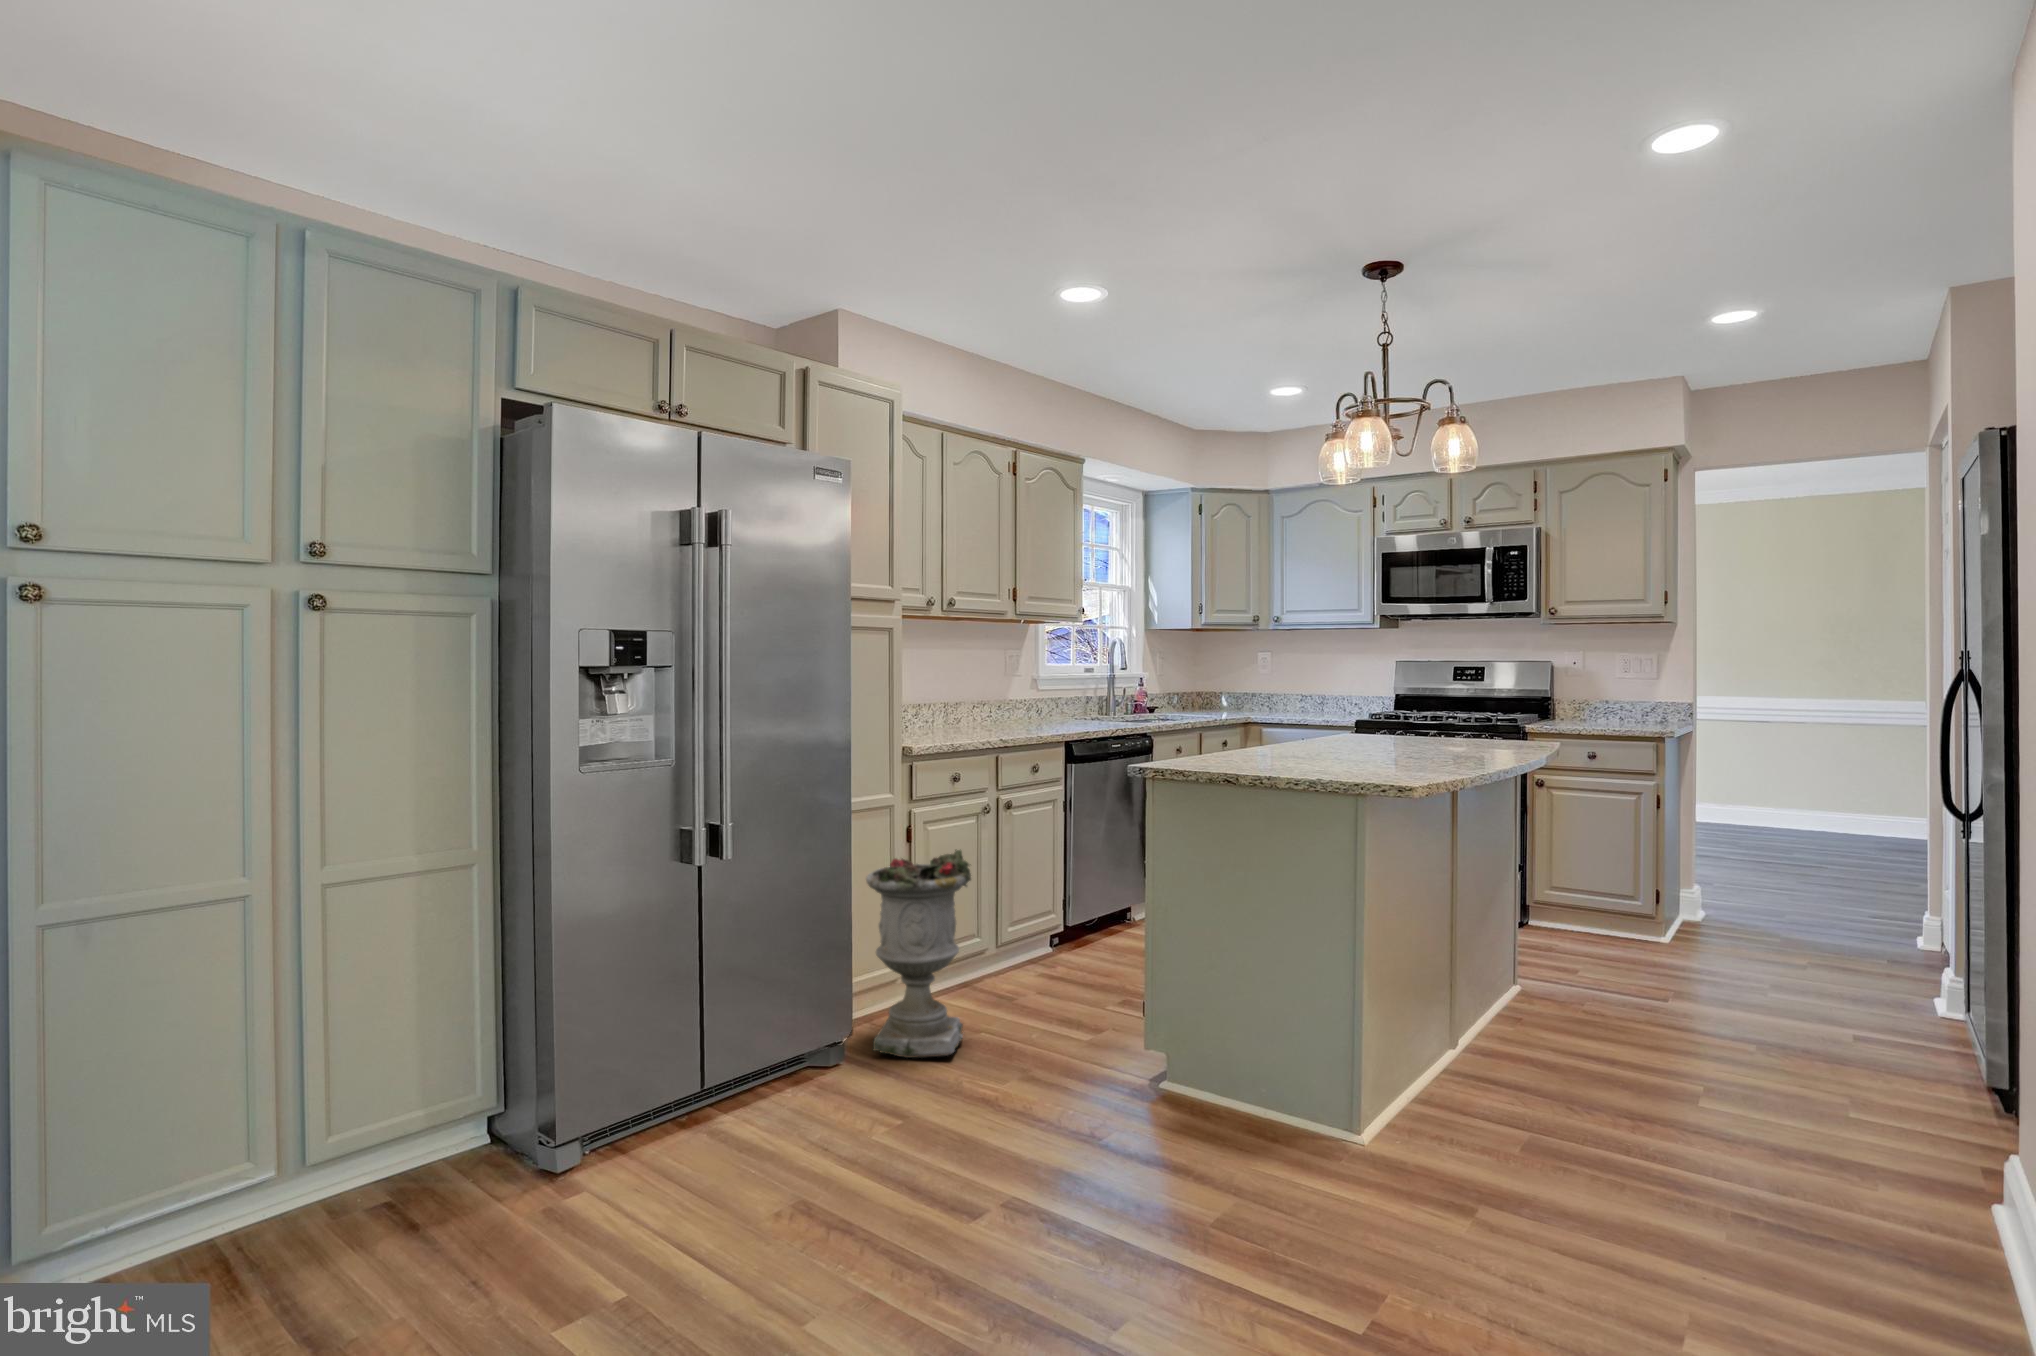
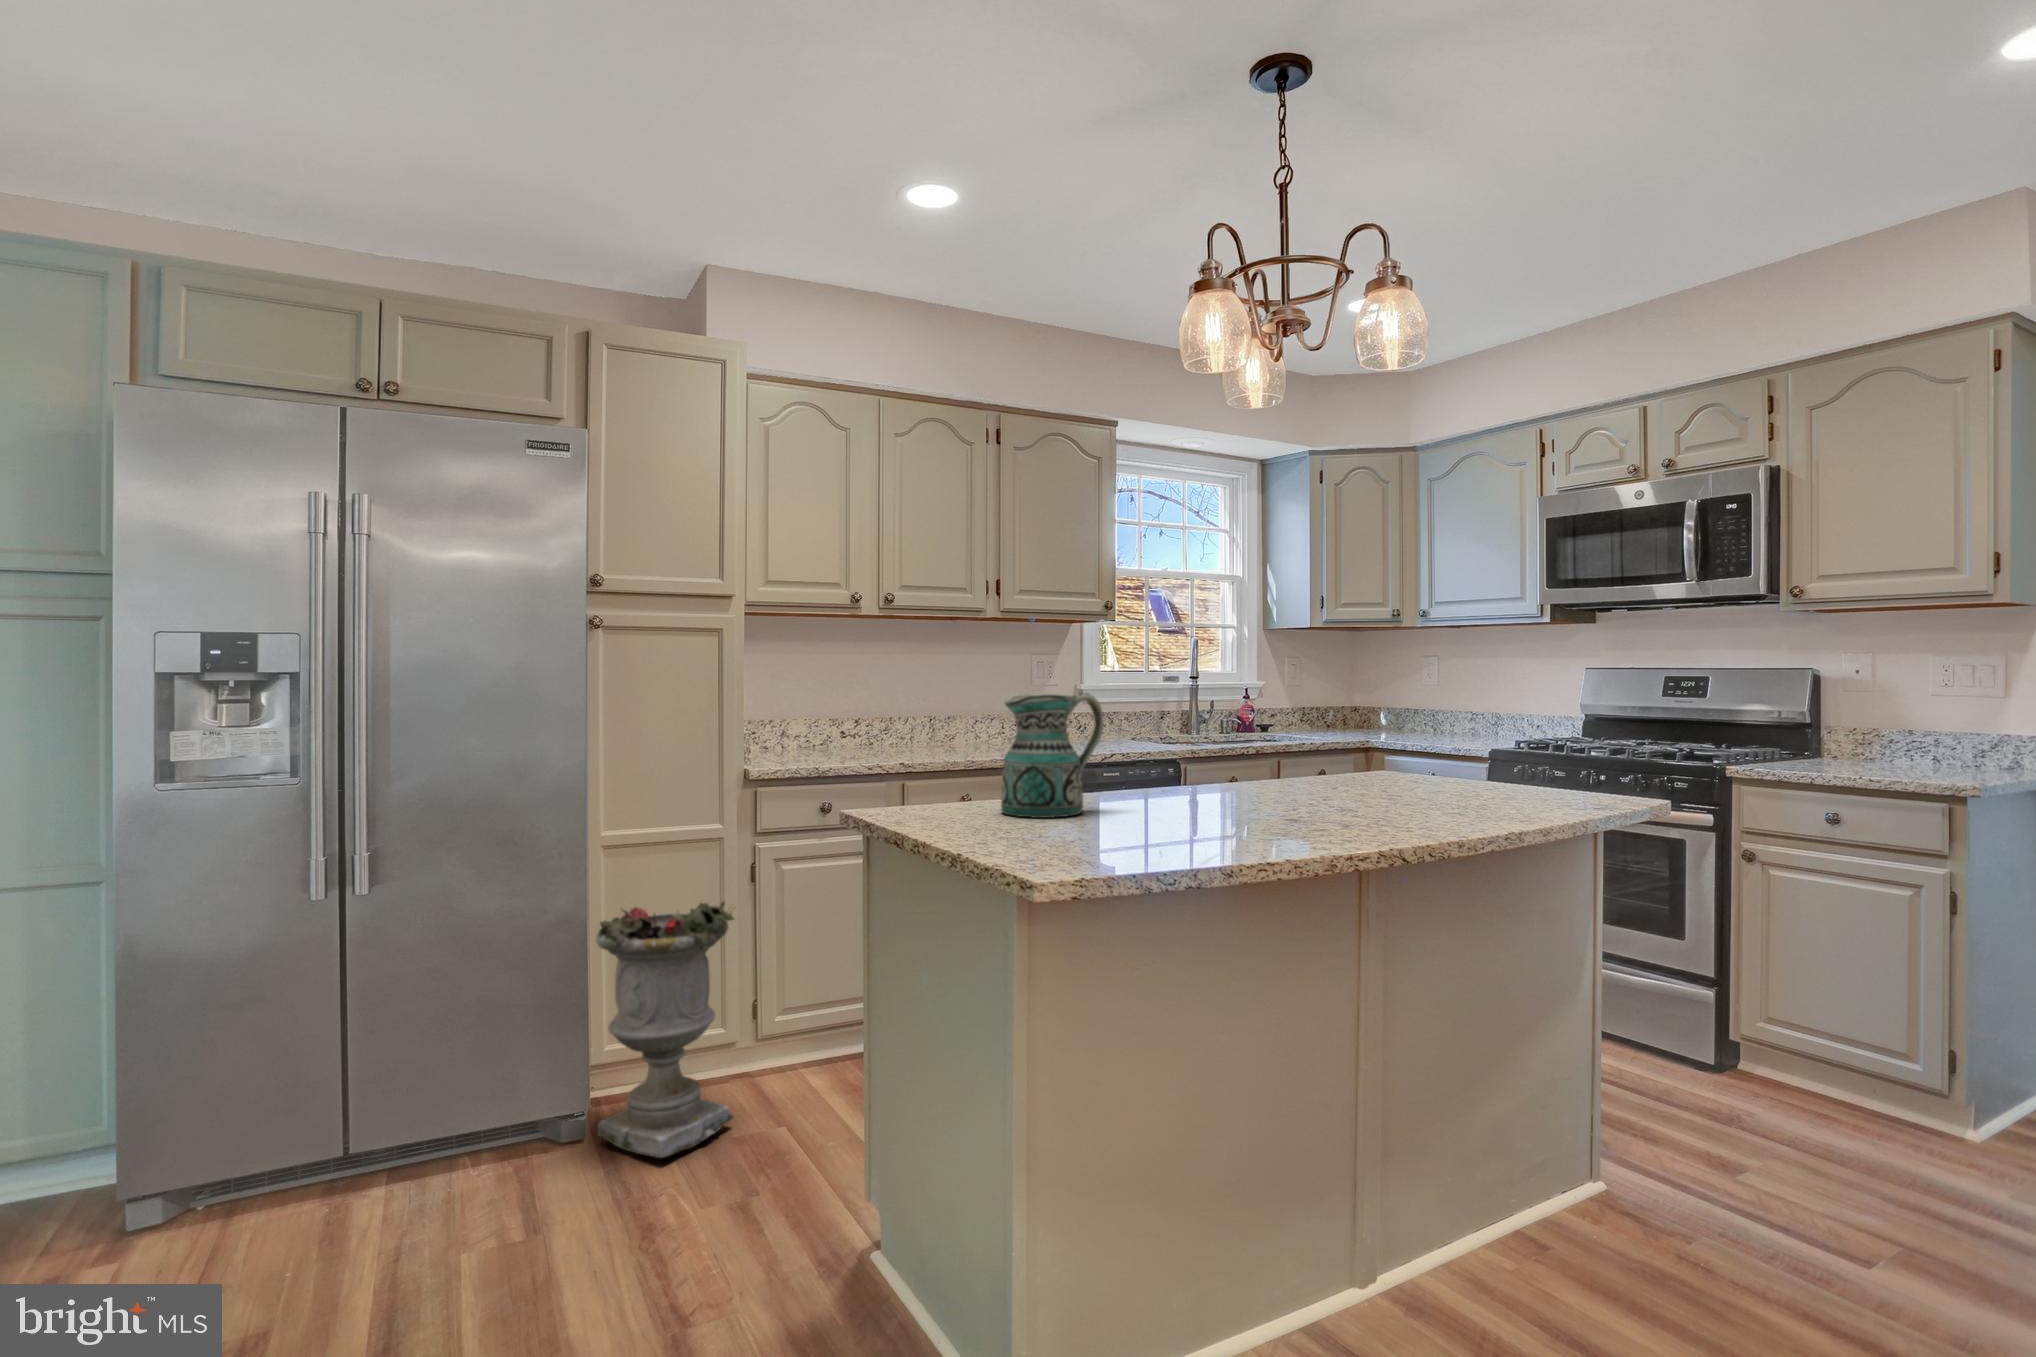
ceramic pitcher: none [1262,677,1319,760] -> present [1001,692,1104,818]

